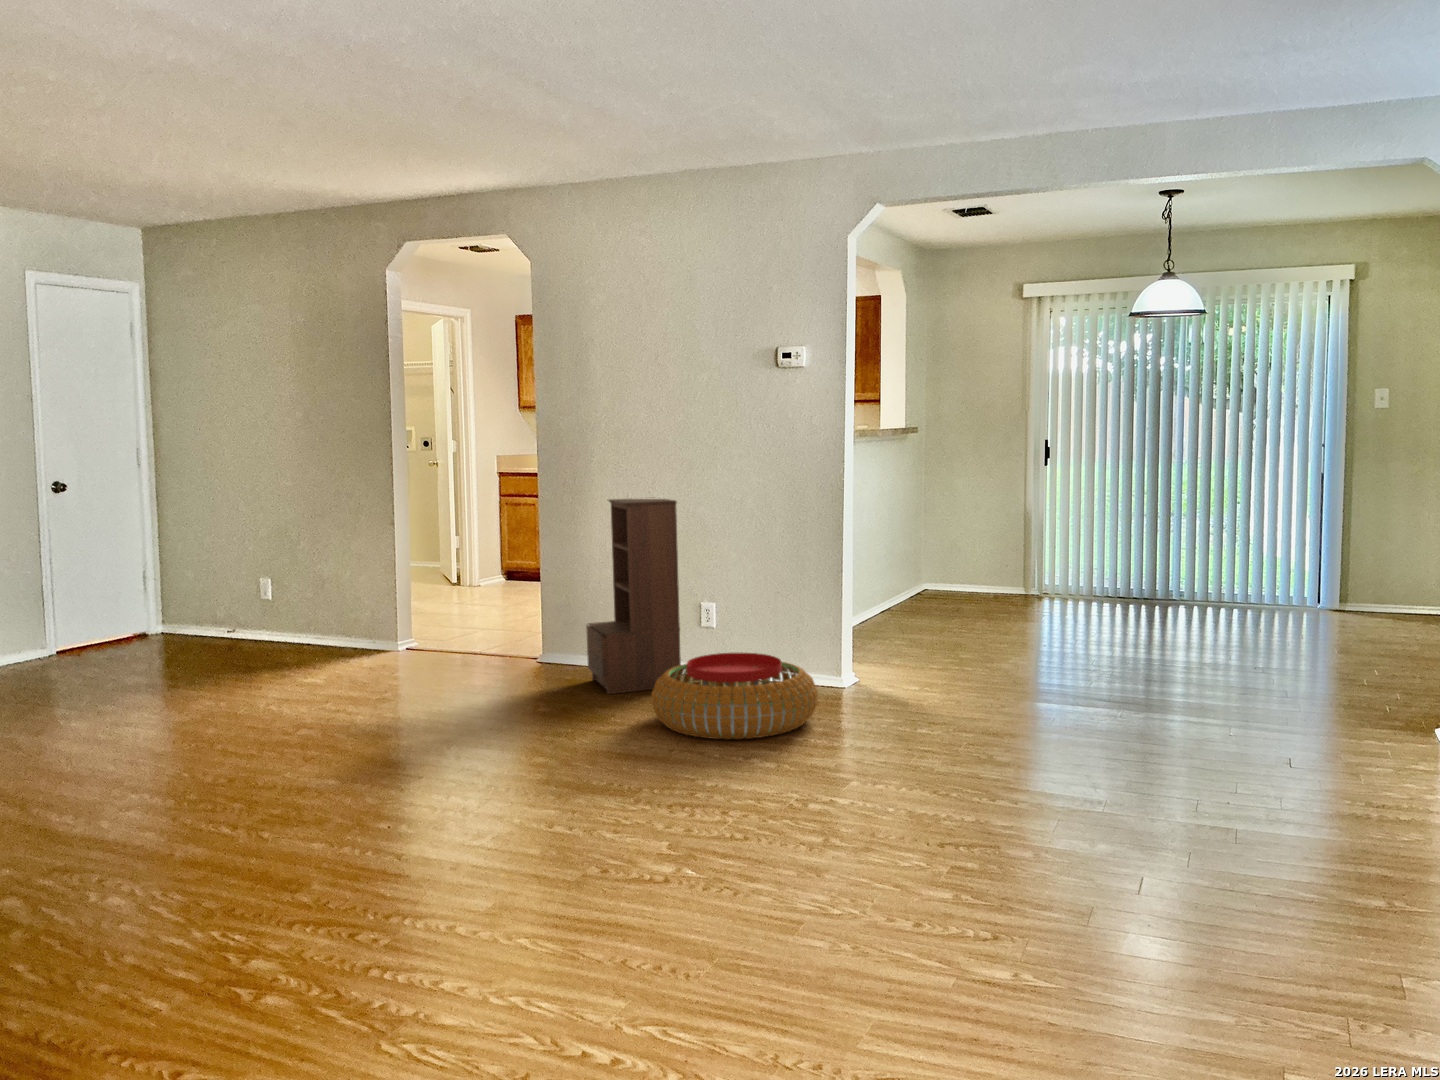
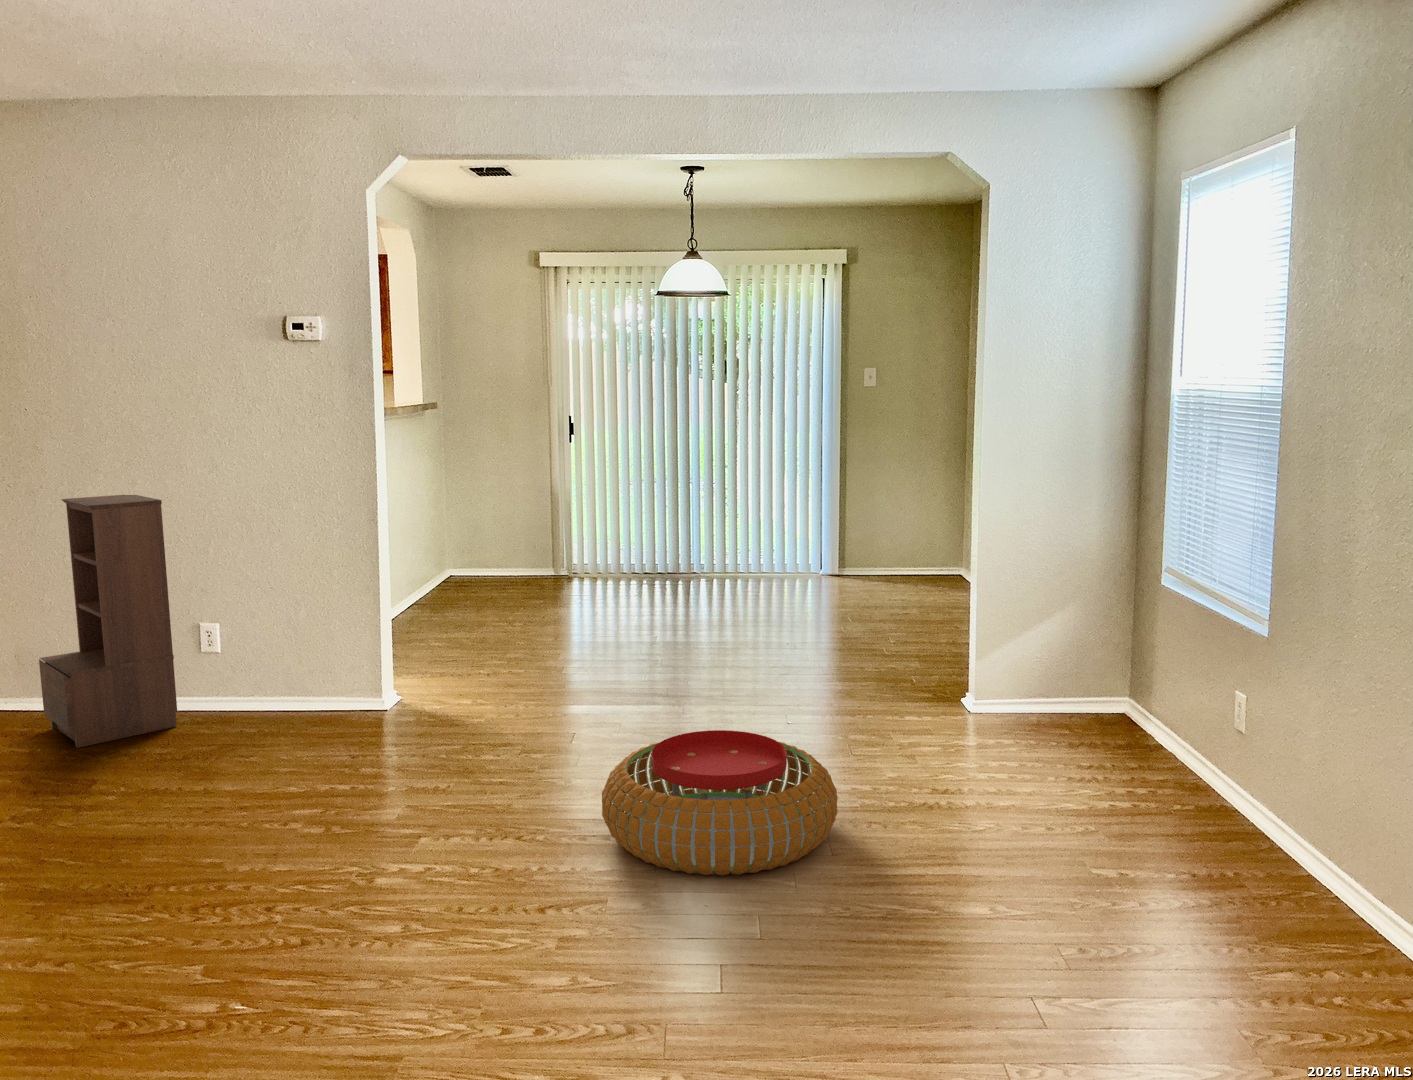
pouf: present [652,653,818,739] -> present [602,730,838,876]

